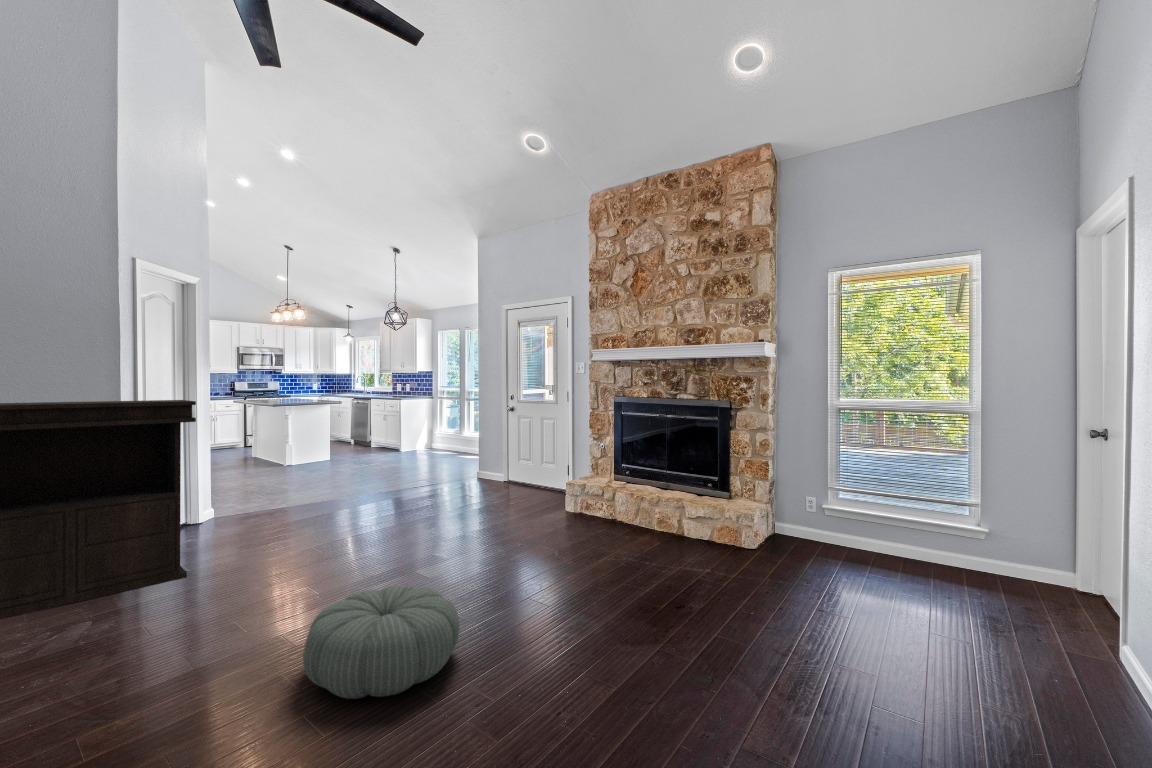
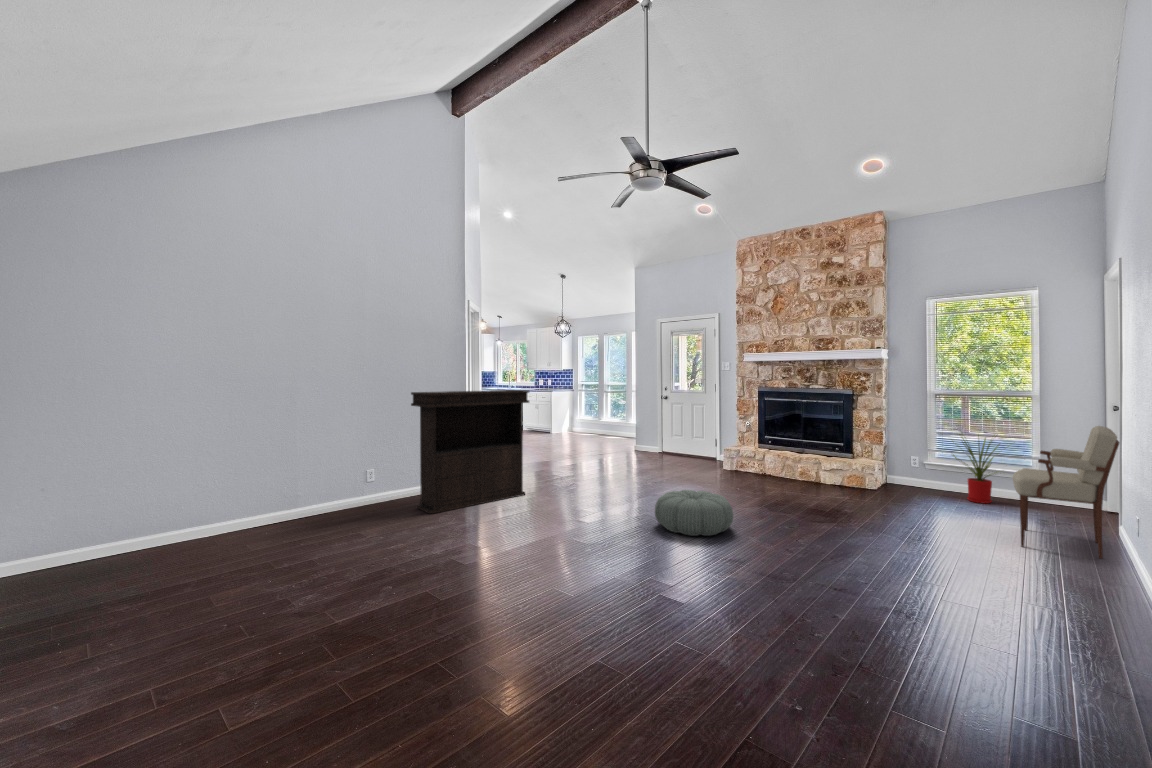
house plant: none [851,463,946,577] -> present [953,438,998,503]
armchair: none [943,474,1137,740] -> present [1013,426,1119,559]

